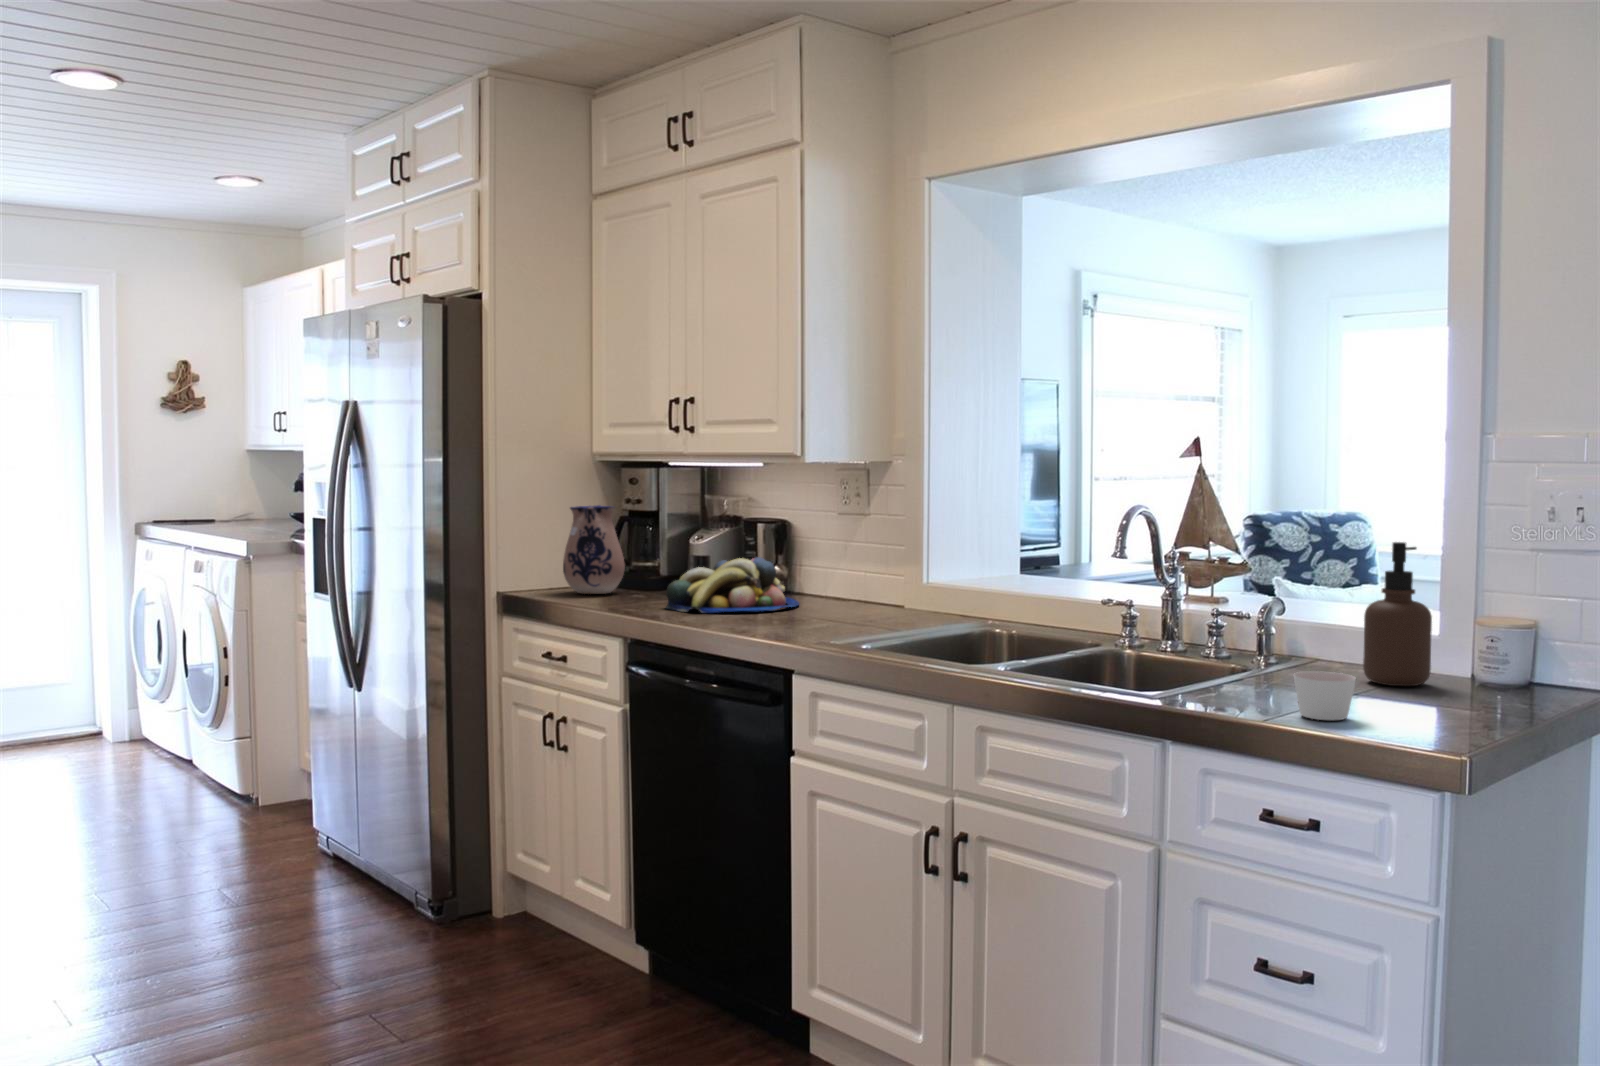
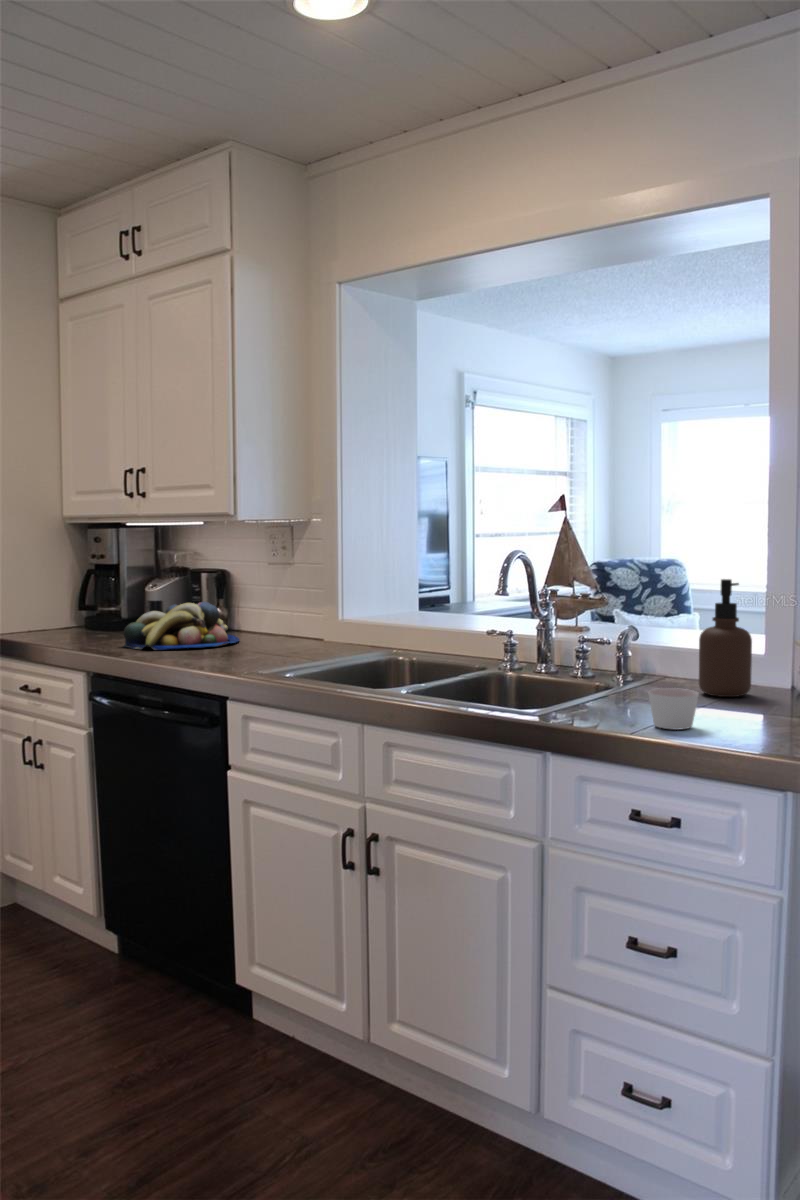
ceramic pitcher: present [563,505,625,594] -> none [35,560,90,636]

